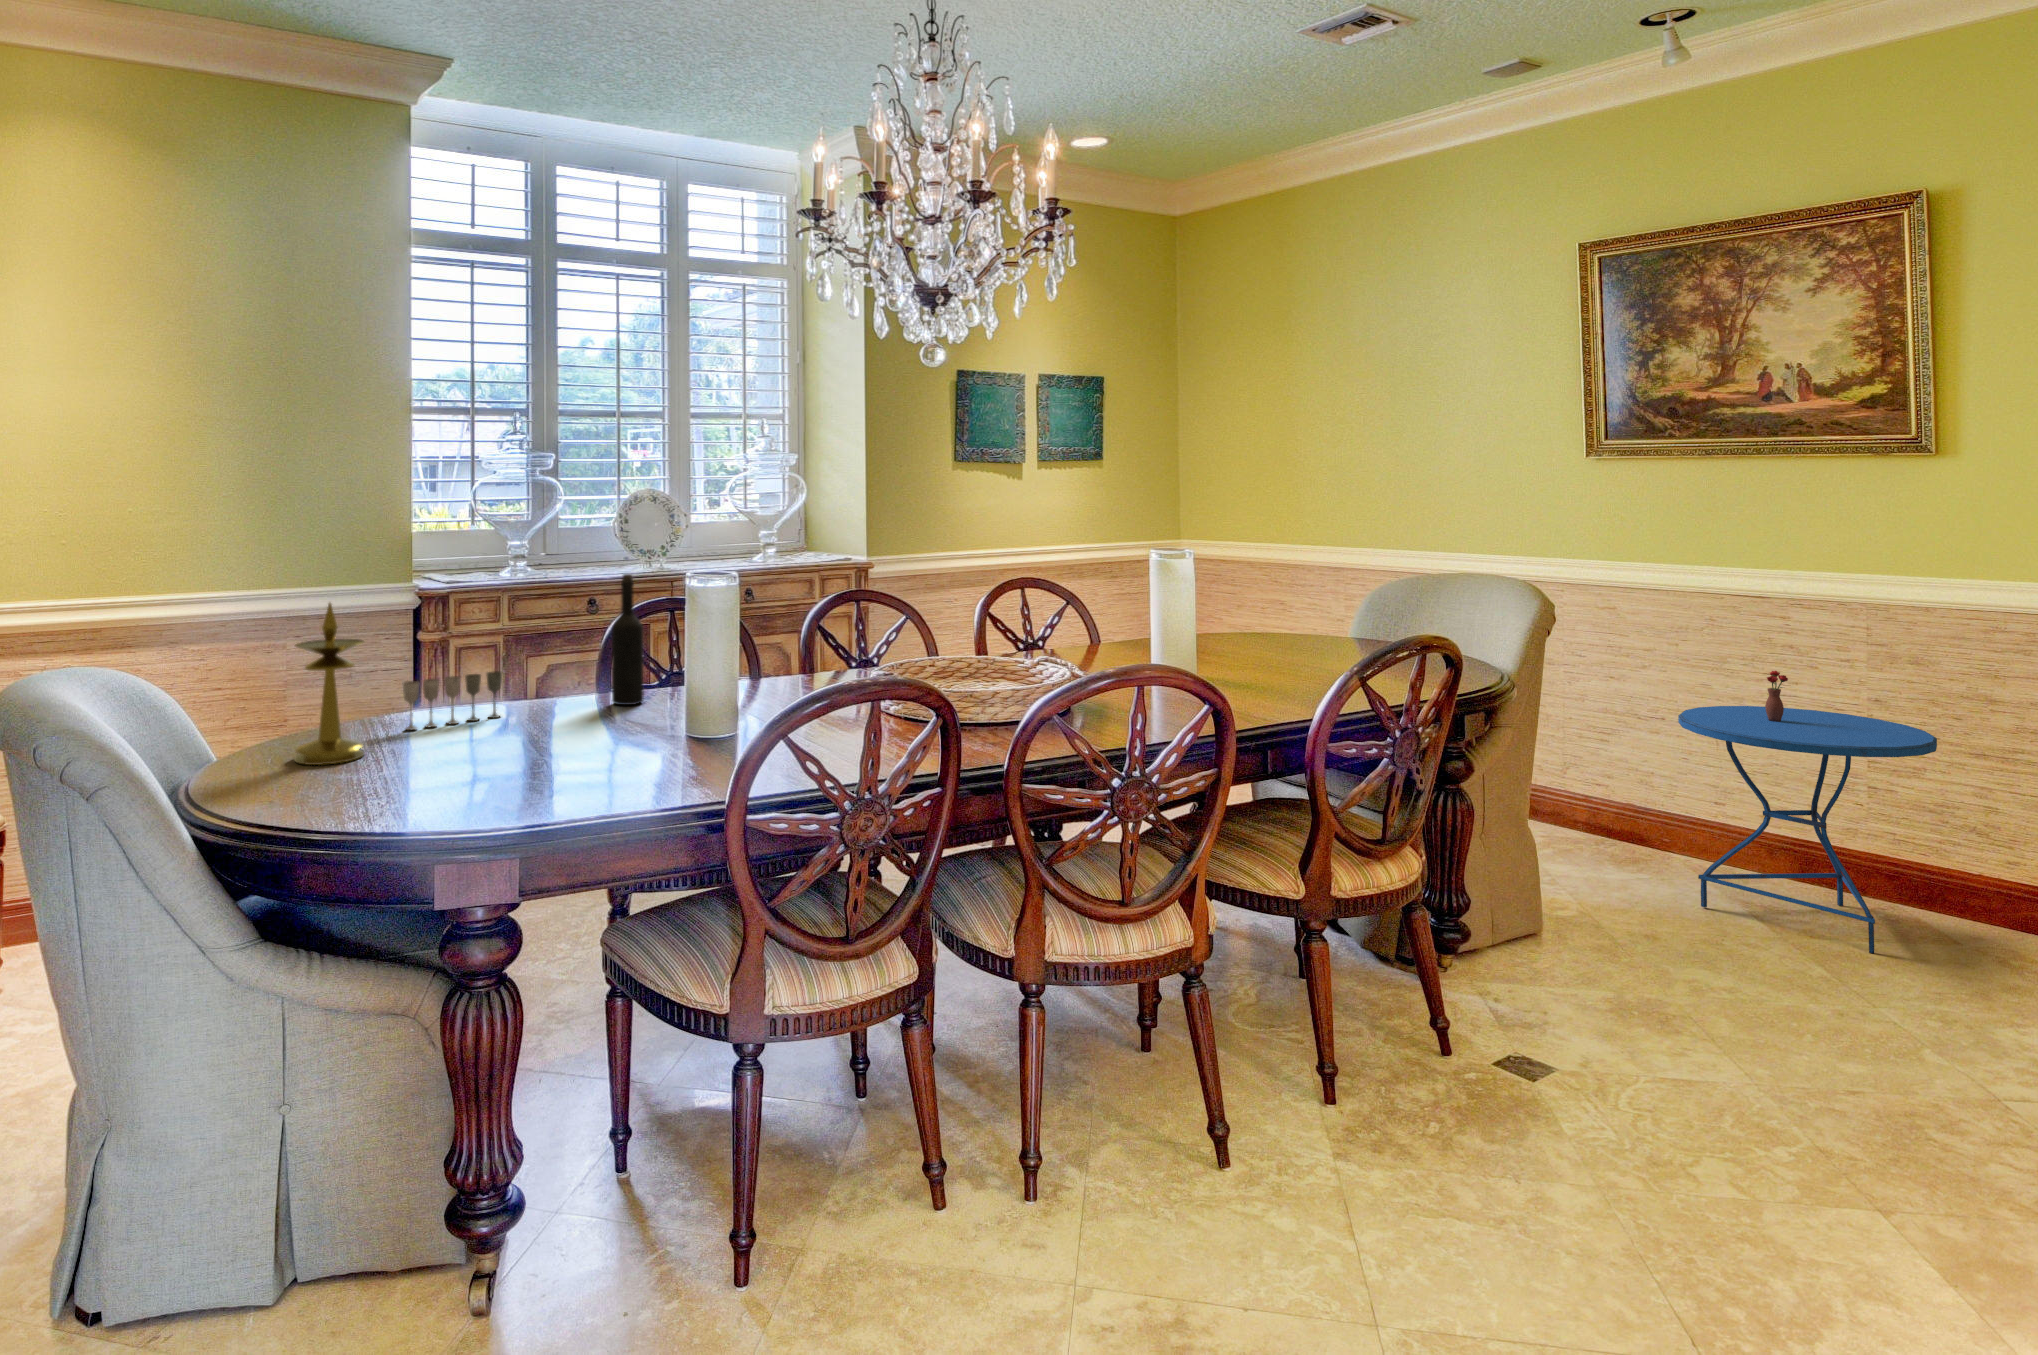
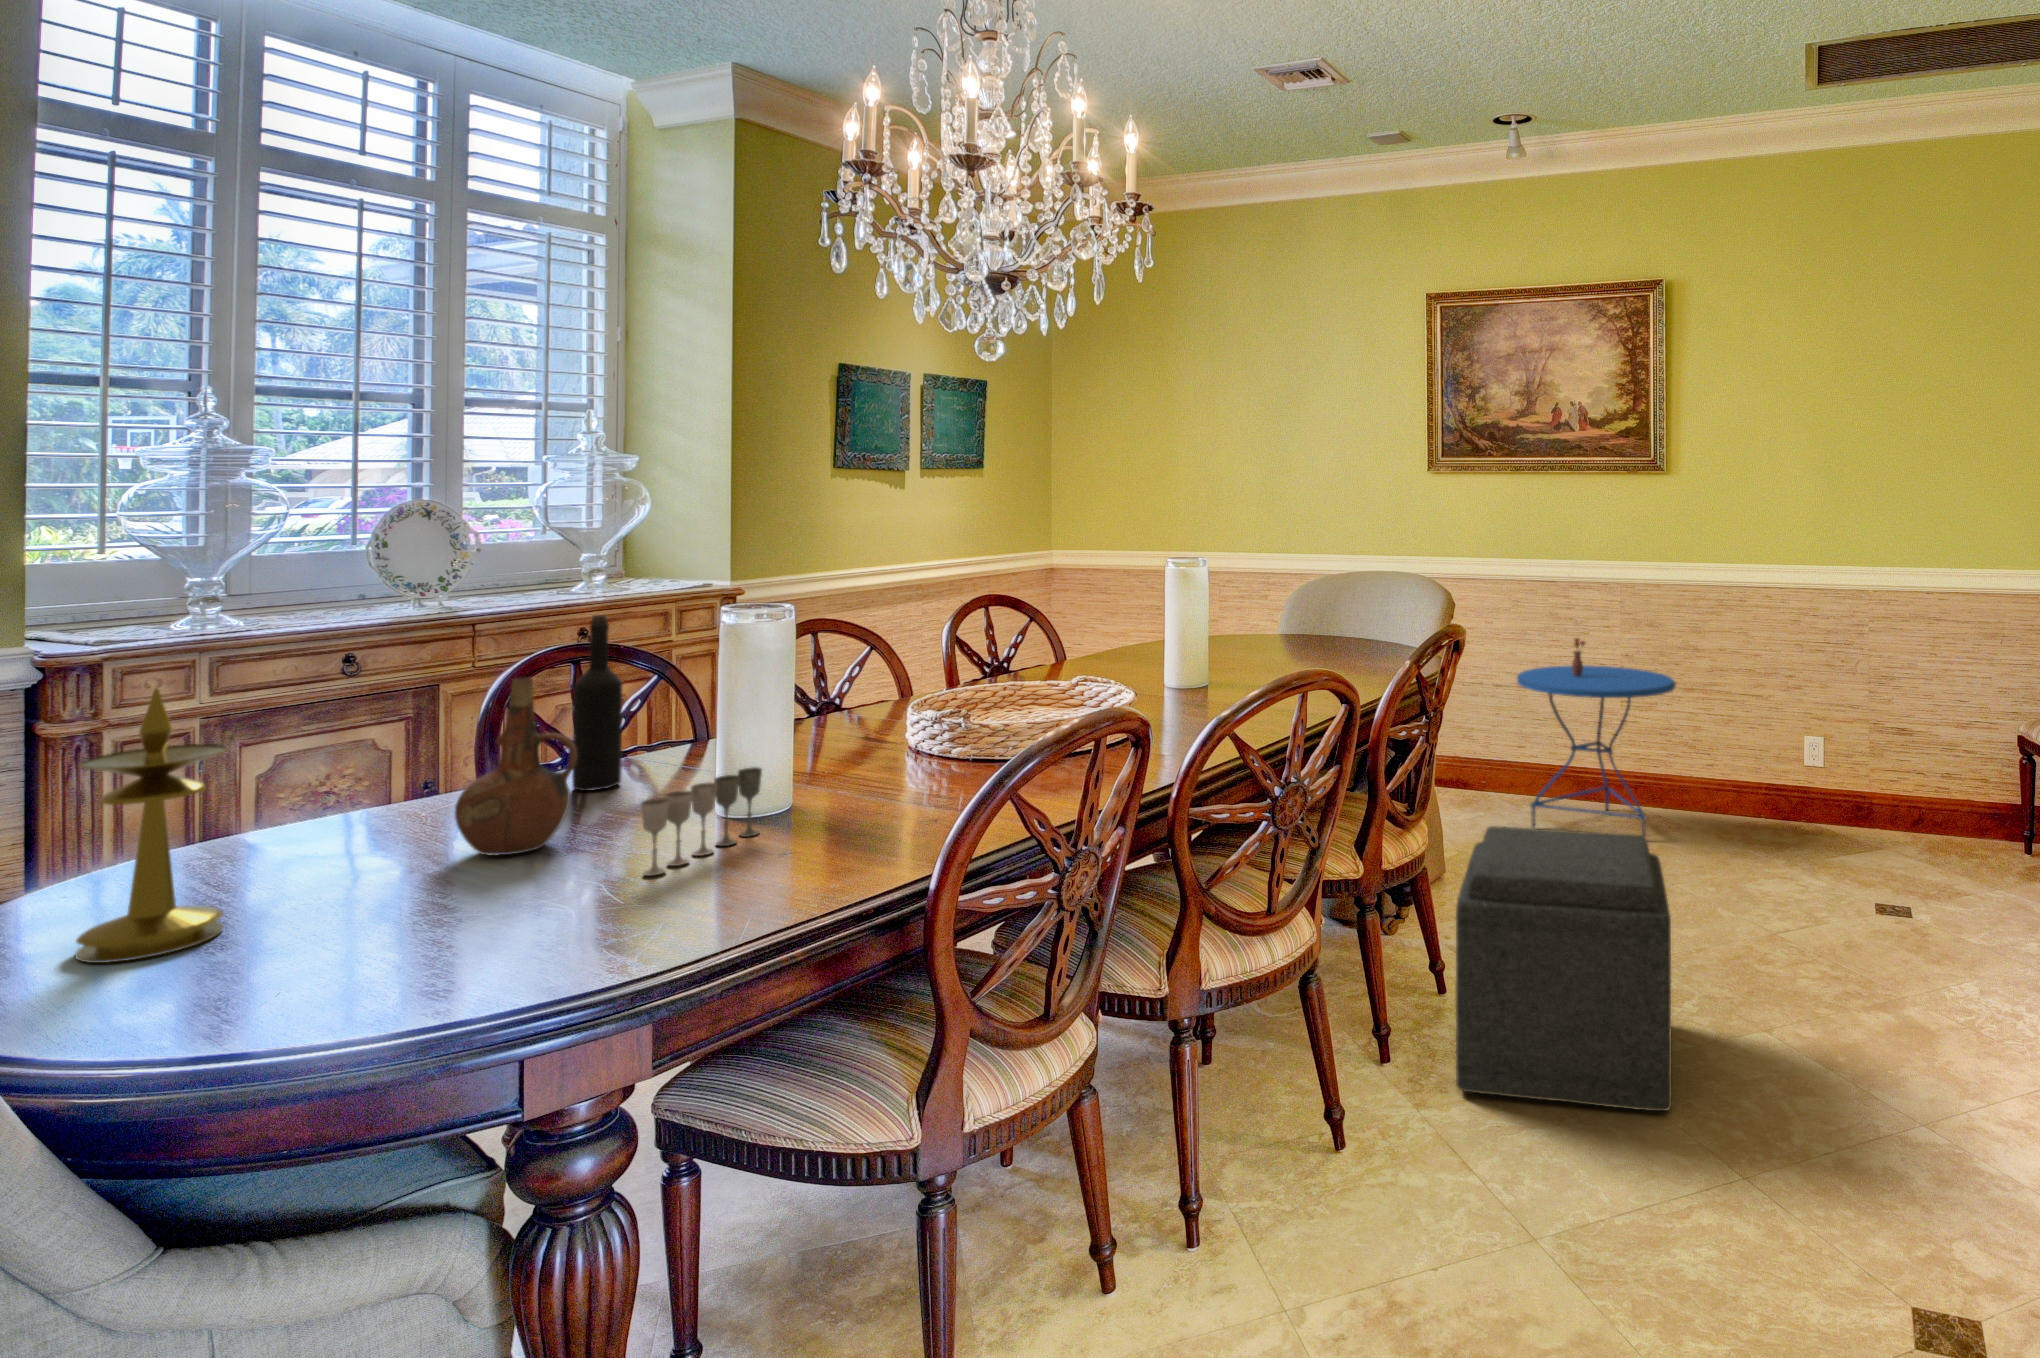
ceramic pitcher: none [502,614,575,738] -> present [455,678,577,855]
wine glass: present [402,671,502,730] -> present [641,767,762,876]
ottoman: none [1377,871,1715,1258] -> present [1456,826,1672,1111]

